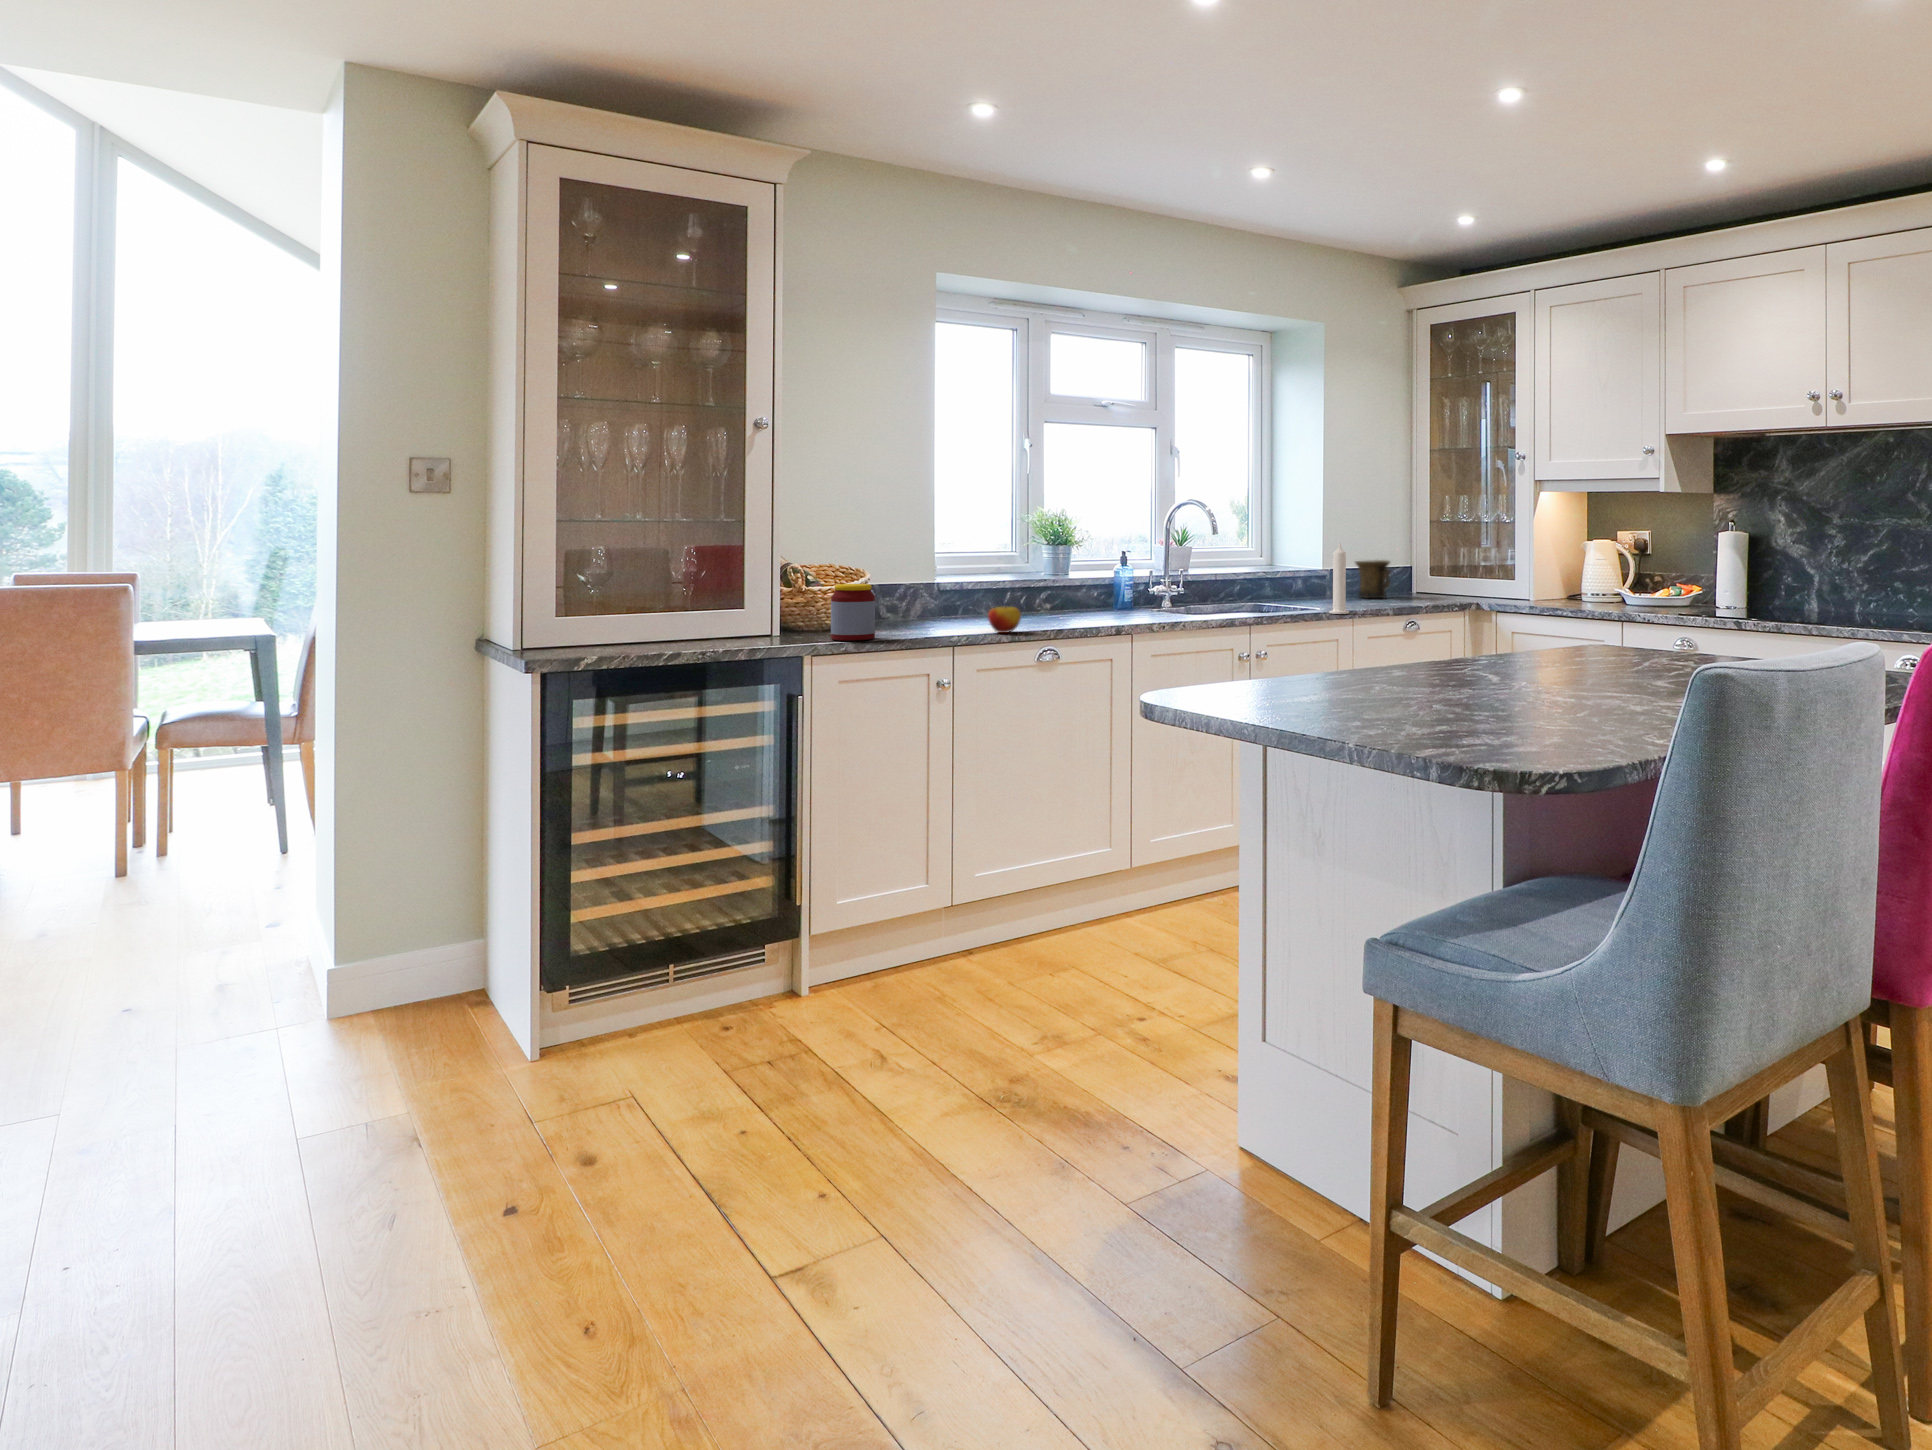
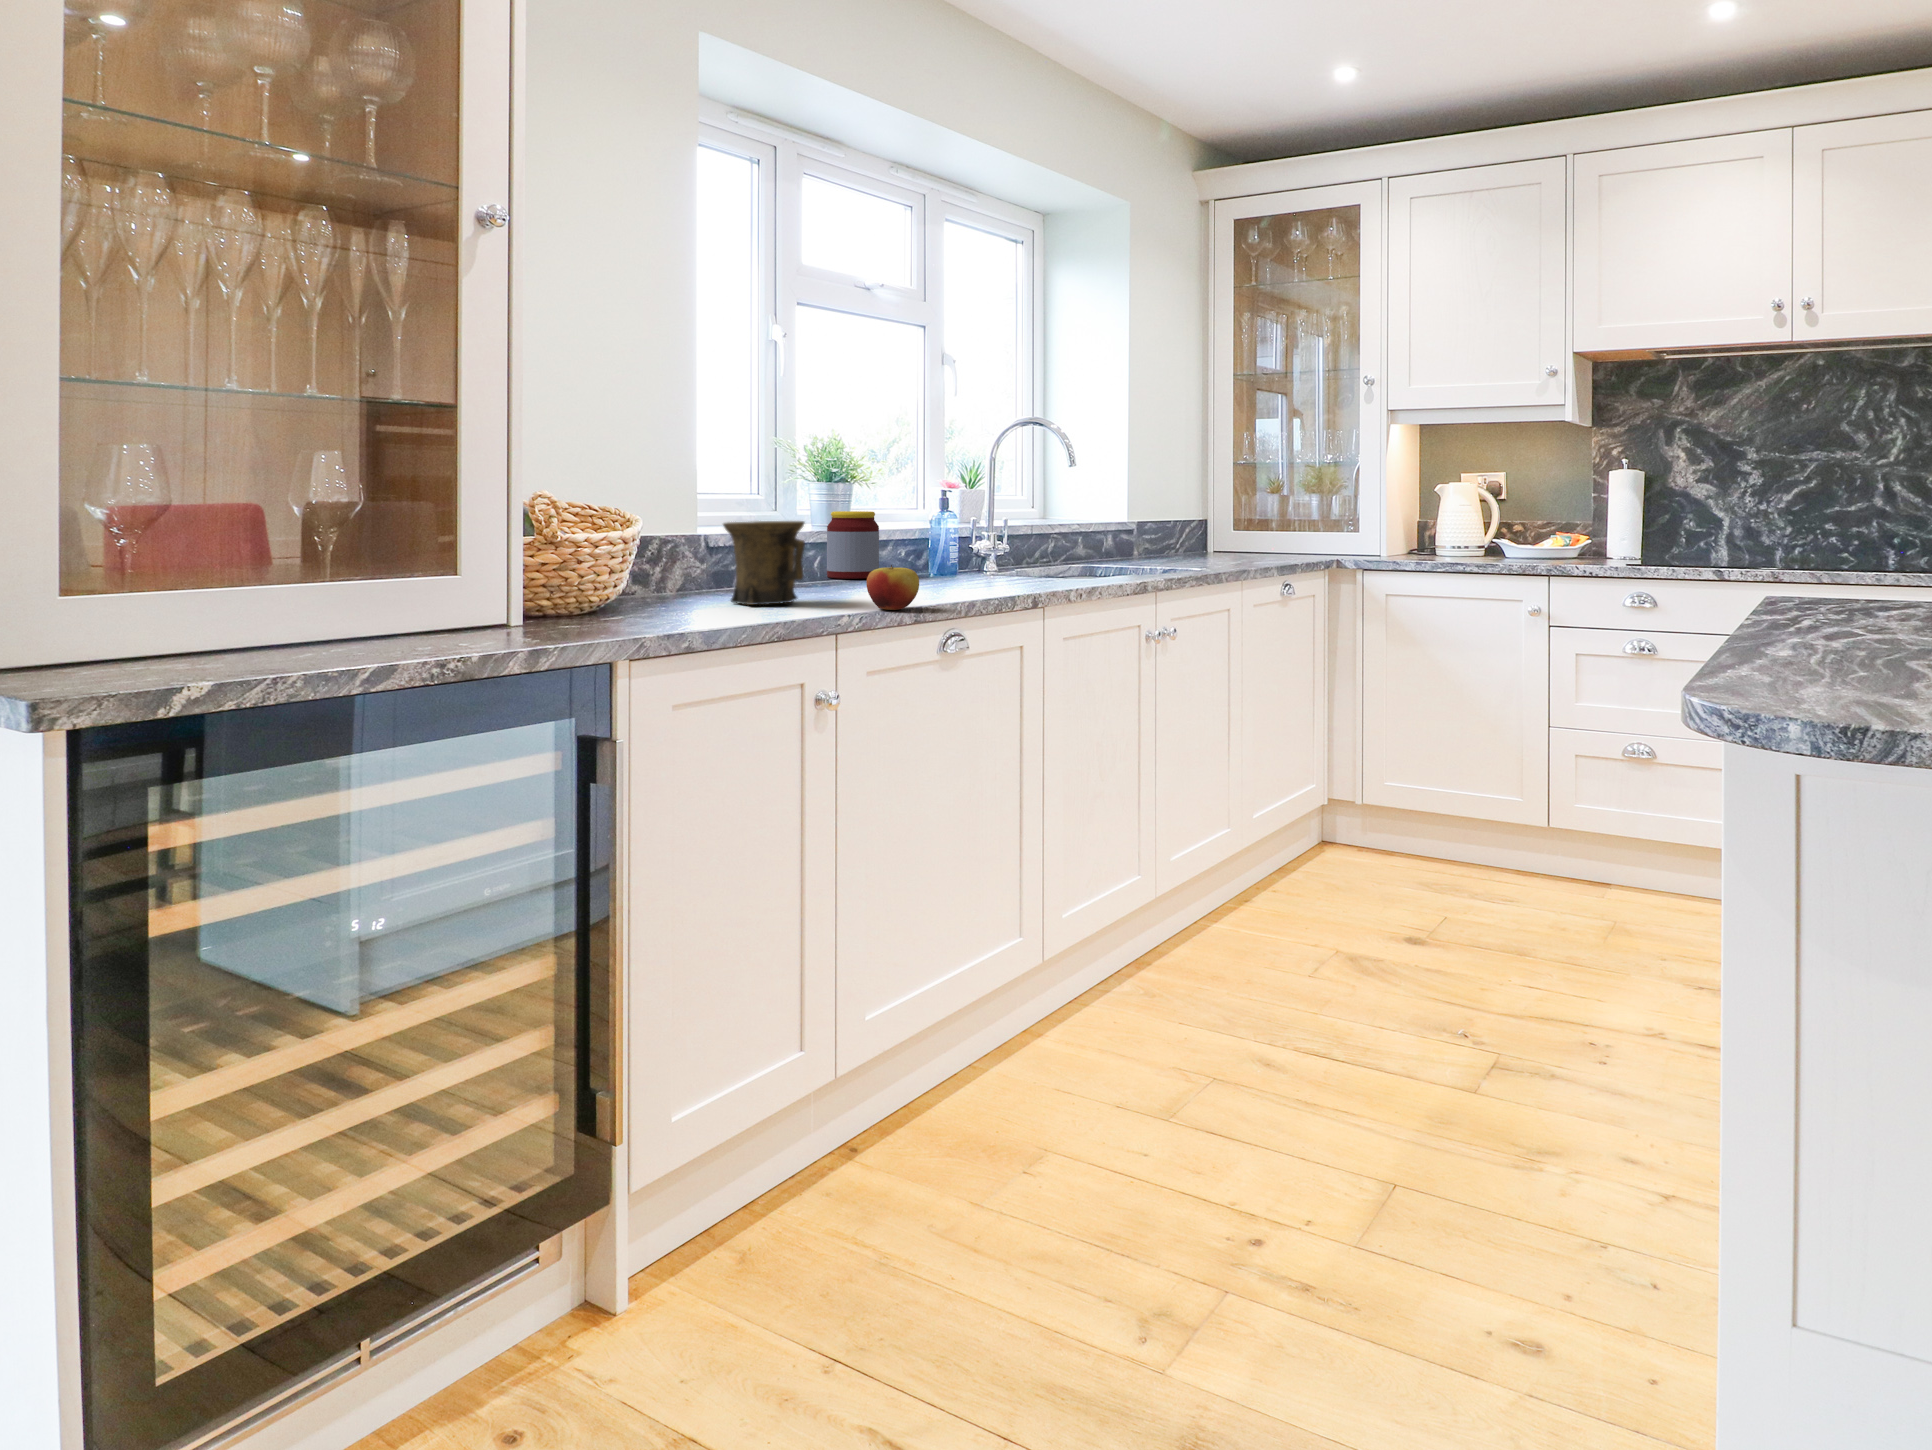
candle: present [1329,543,1349,614] -> none [1218,479,1245,573]
mug: present [1355,560,1390,598] -> present [723,521,805,605]
jar: present [831,584,875,641] -> present [827,511,879,579]

